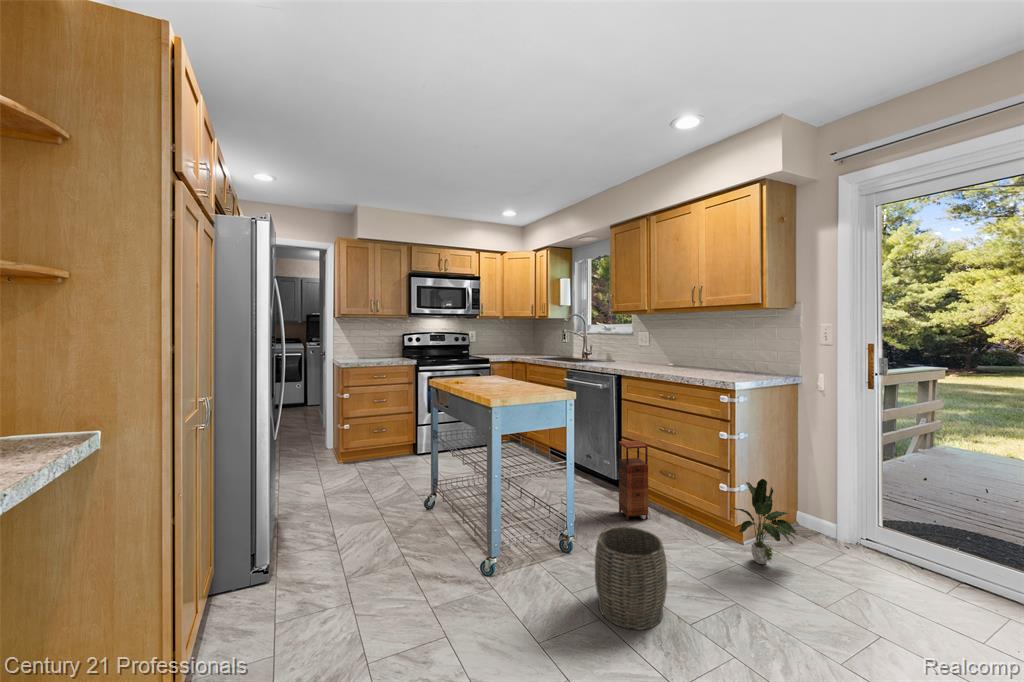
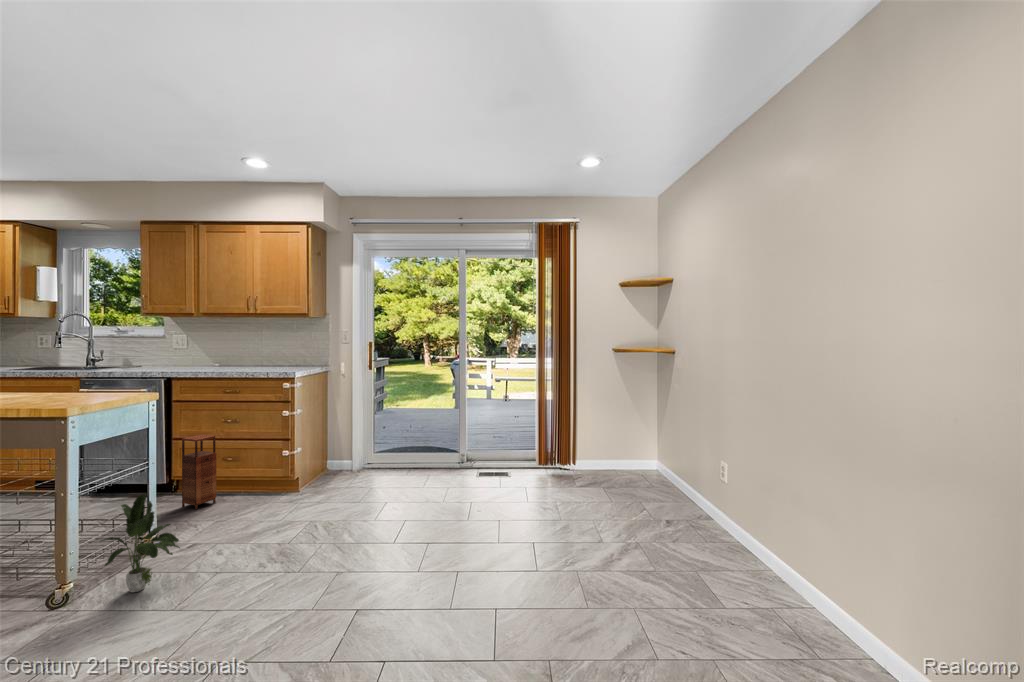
potted plant: present [732,479,796,564] -> present [97,495,180,592]
woven basket: present [595,527,667,630] -> none [211,488,276,563]

